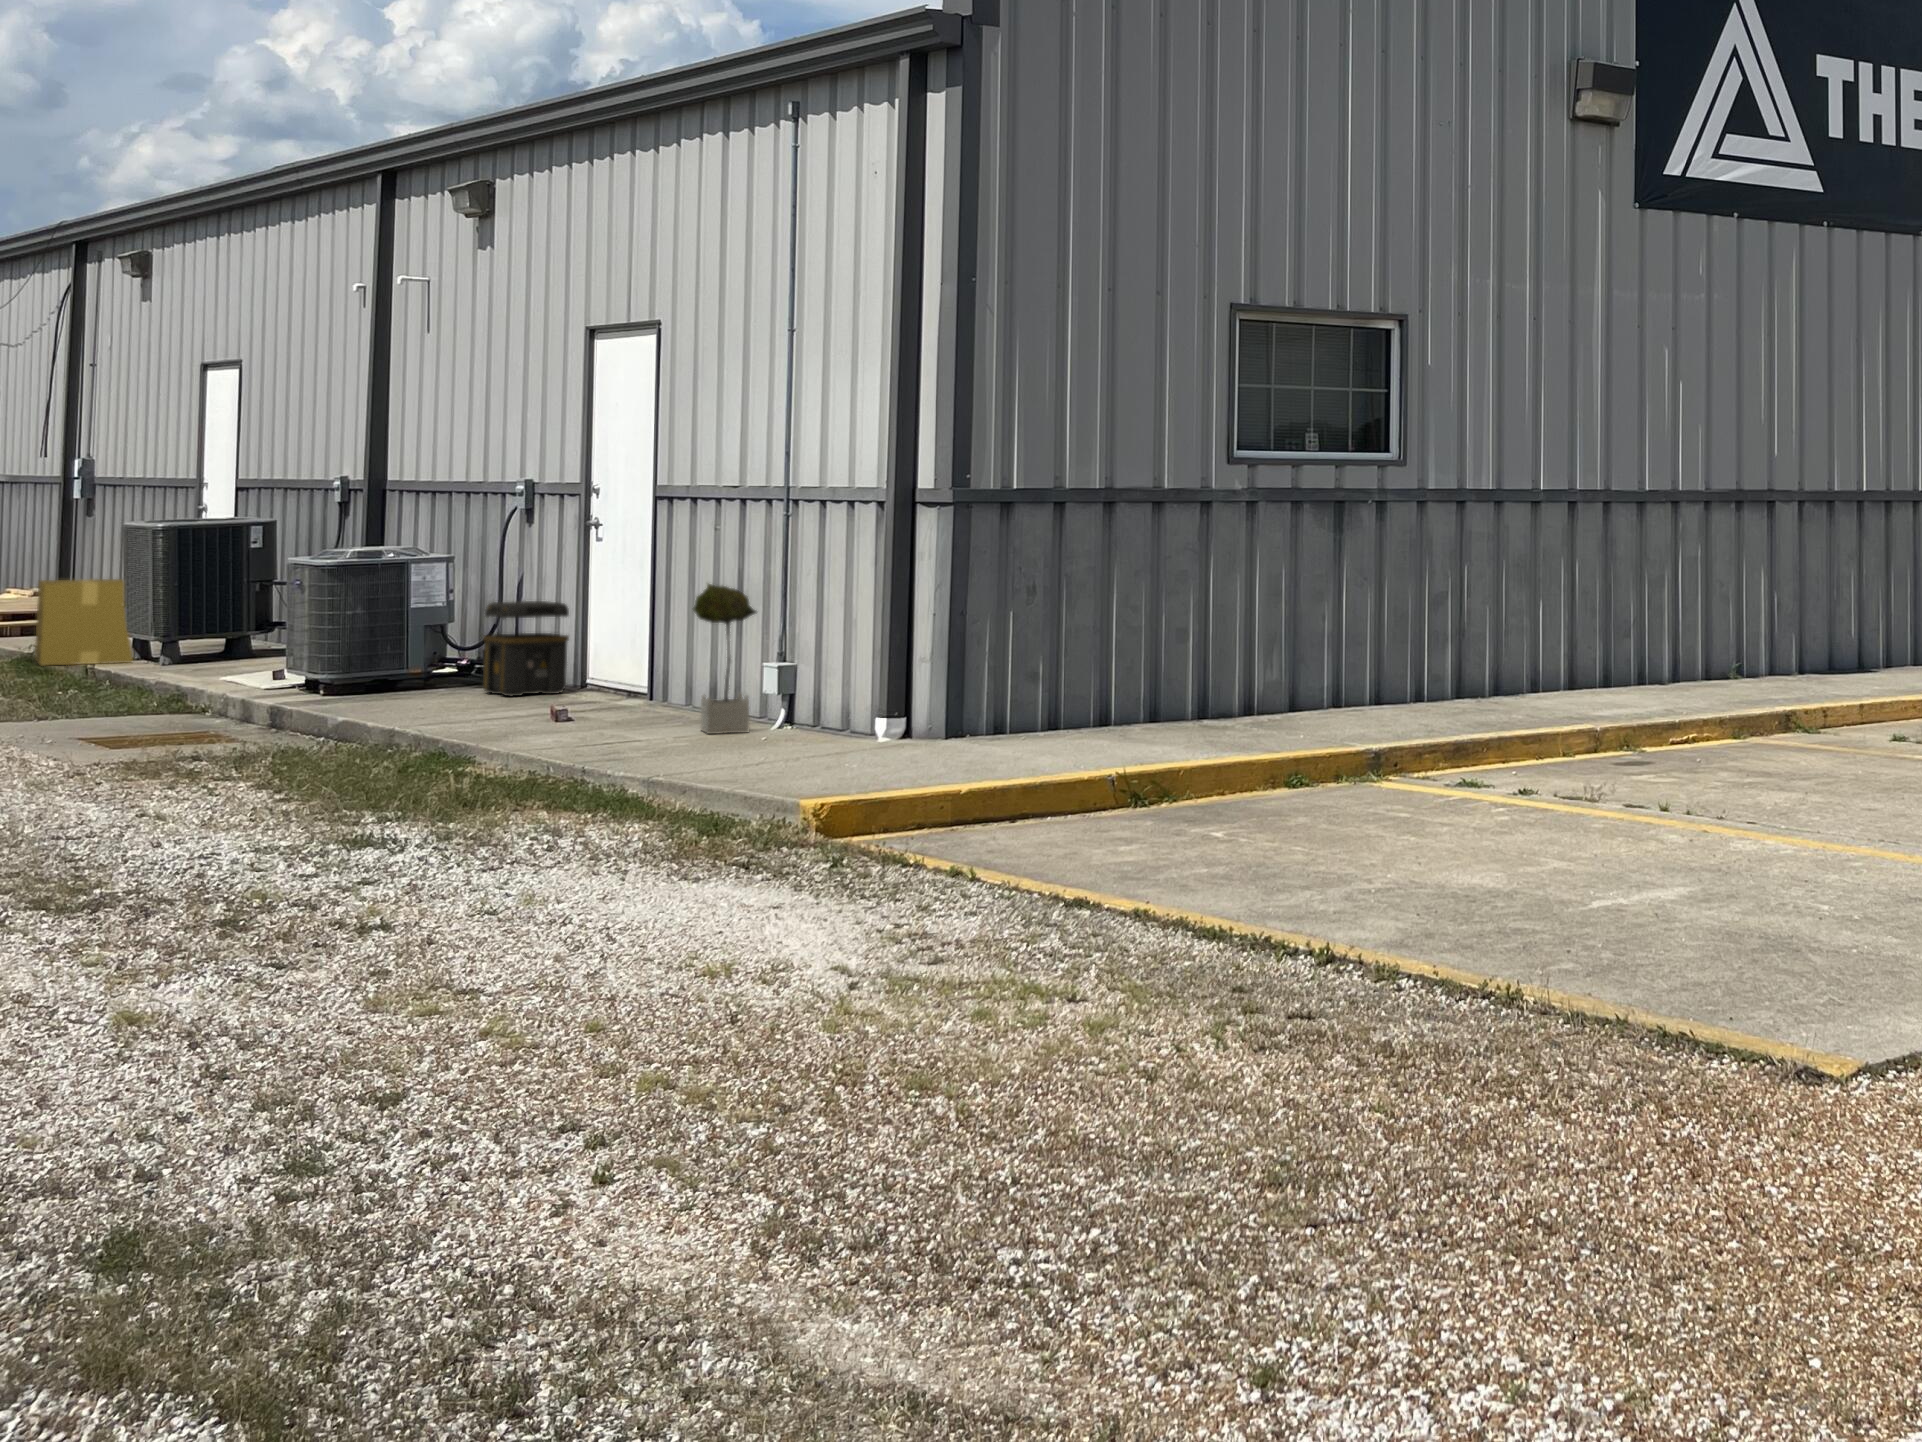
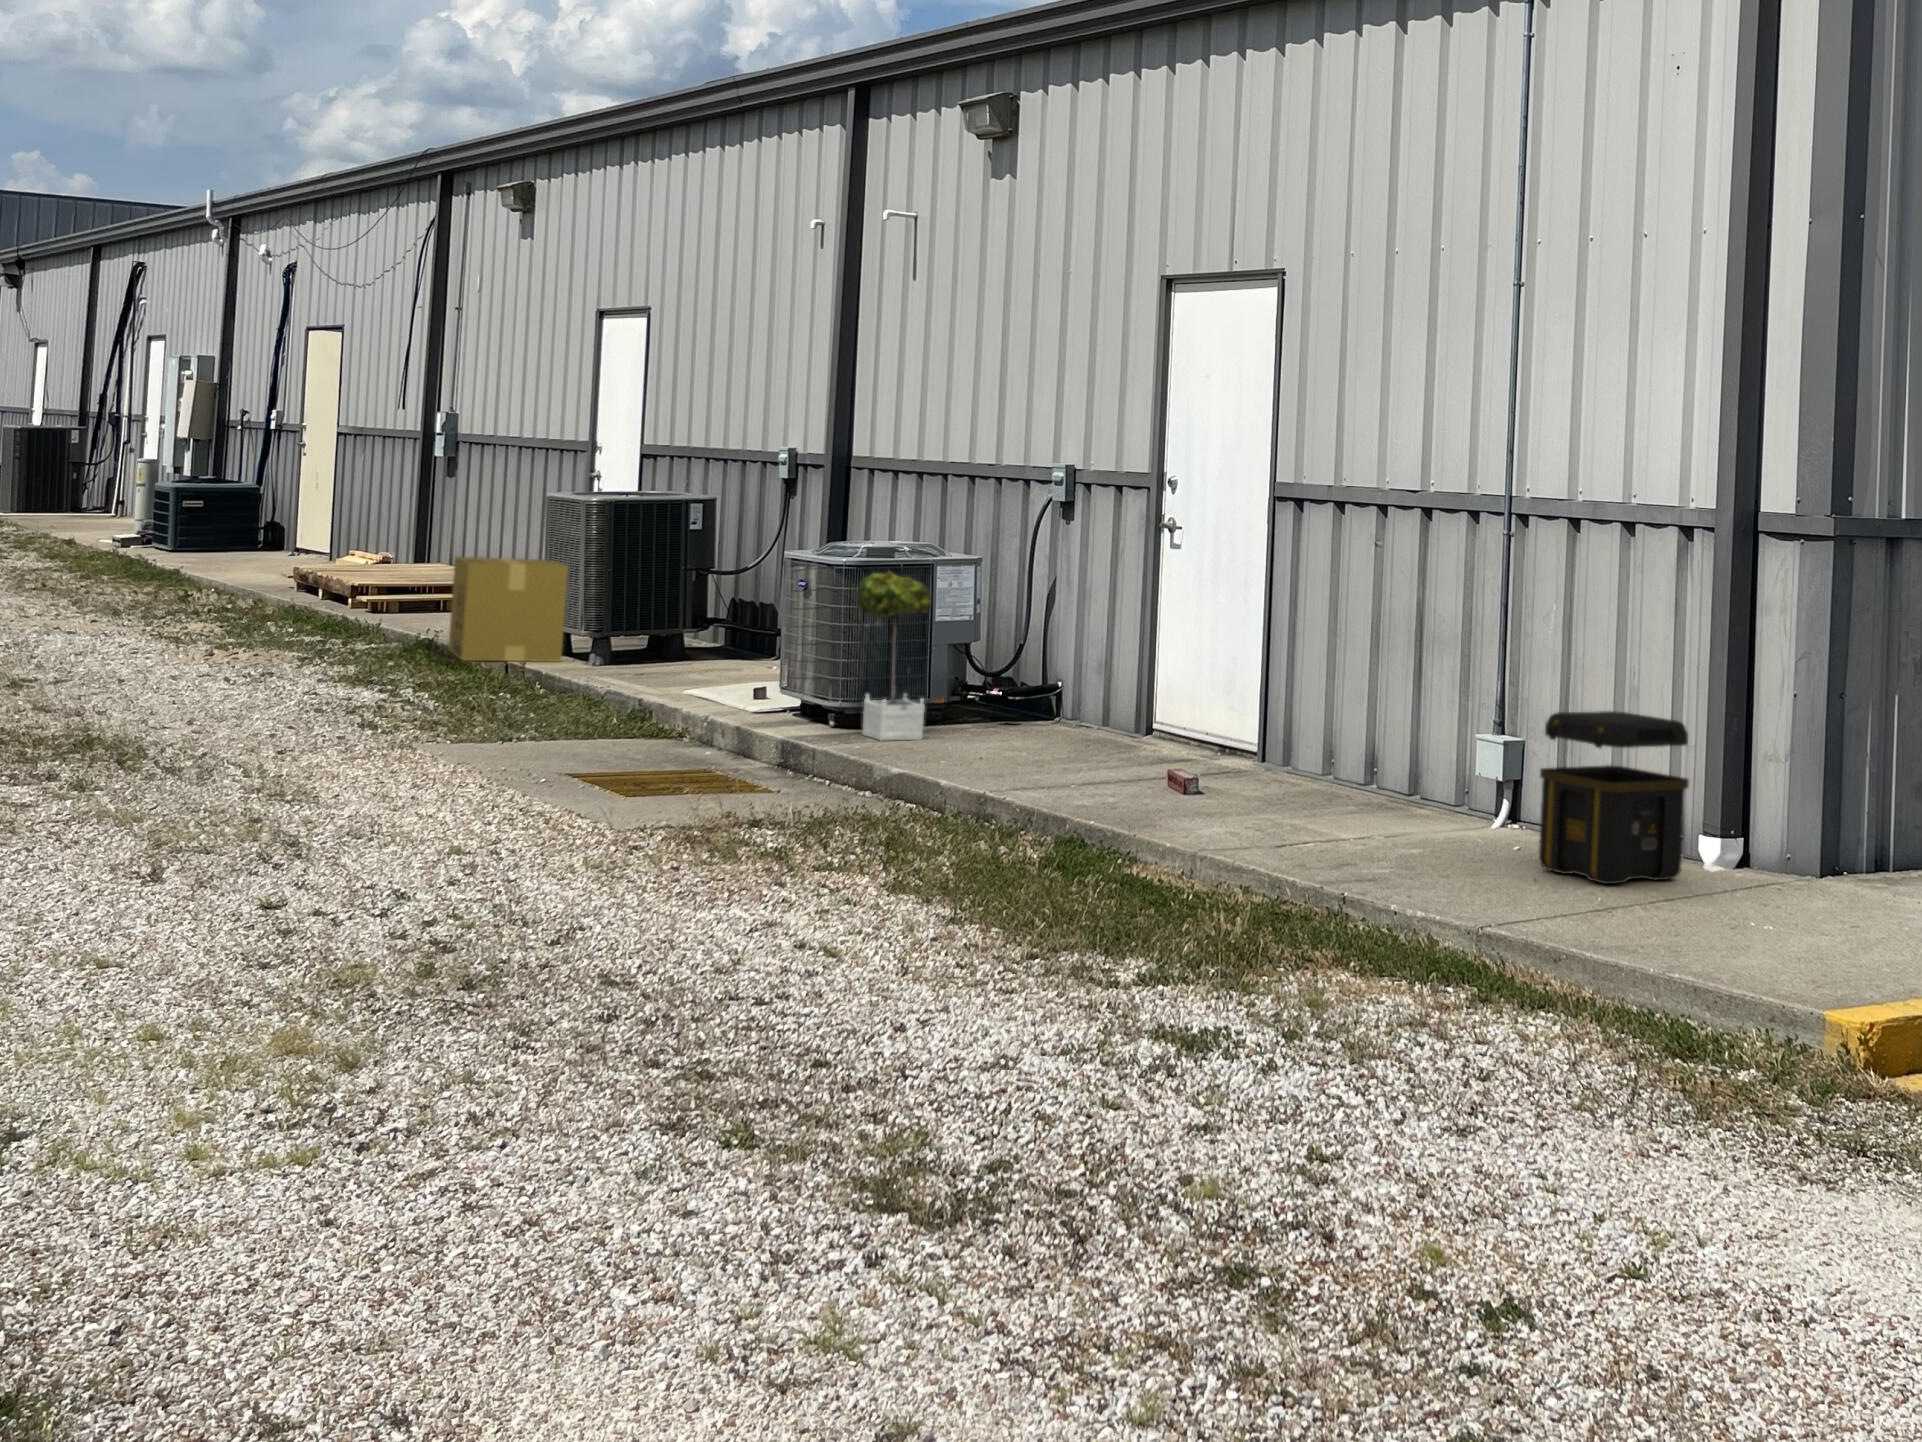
potted tree: present [693,584,756,734] -> present [858,571,931,740]
toolbox: present [482,601,569,696] -> present [1539,711,1689,884]

